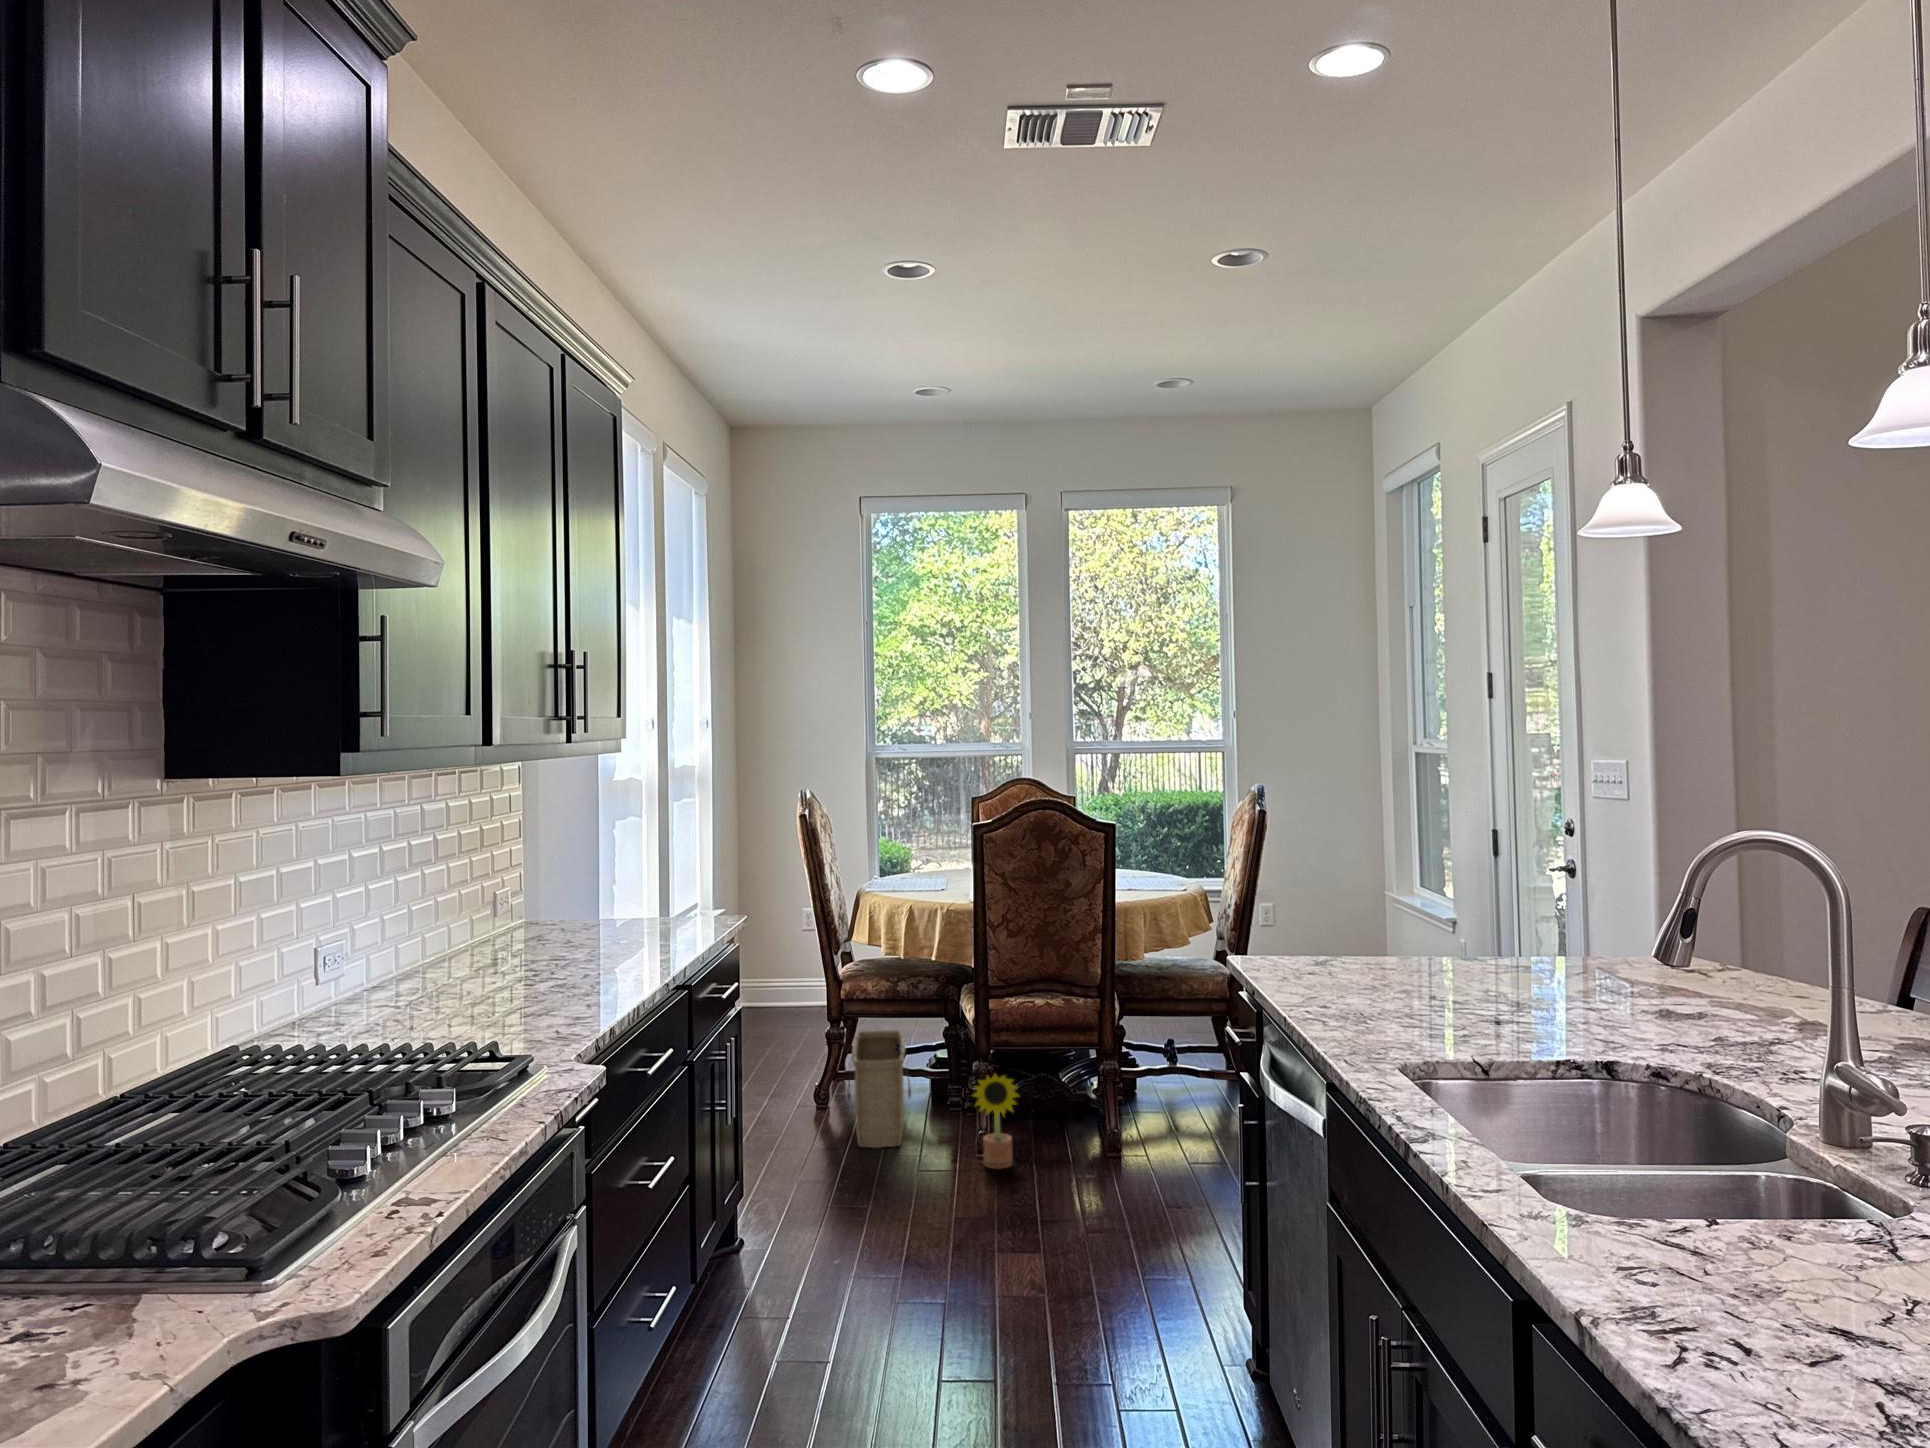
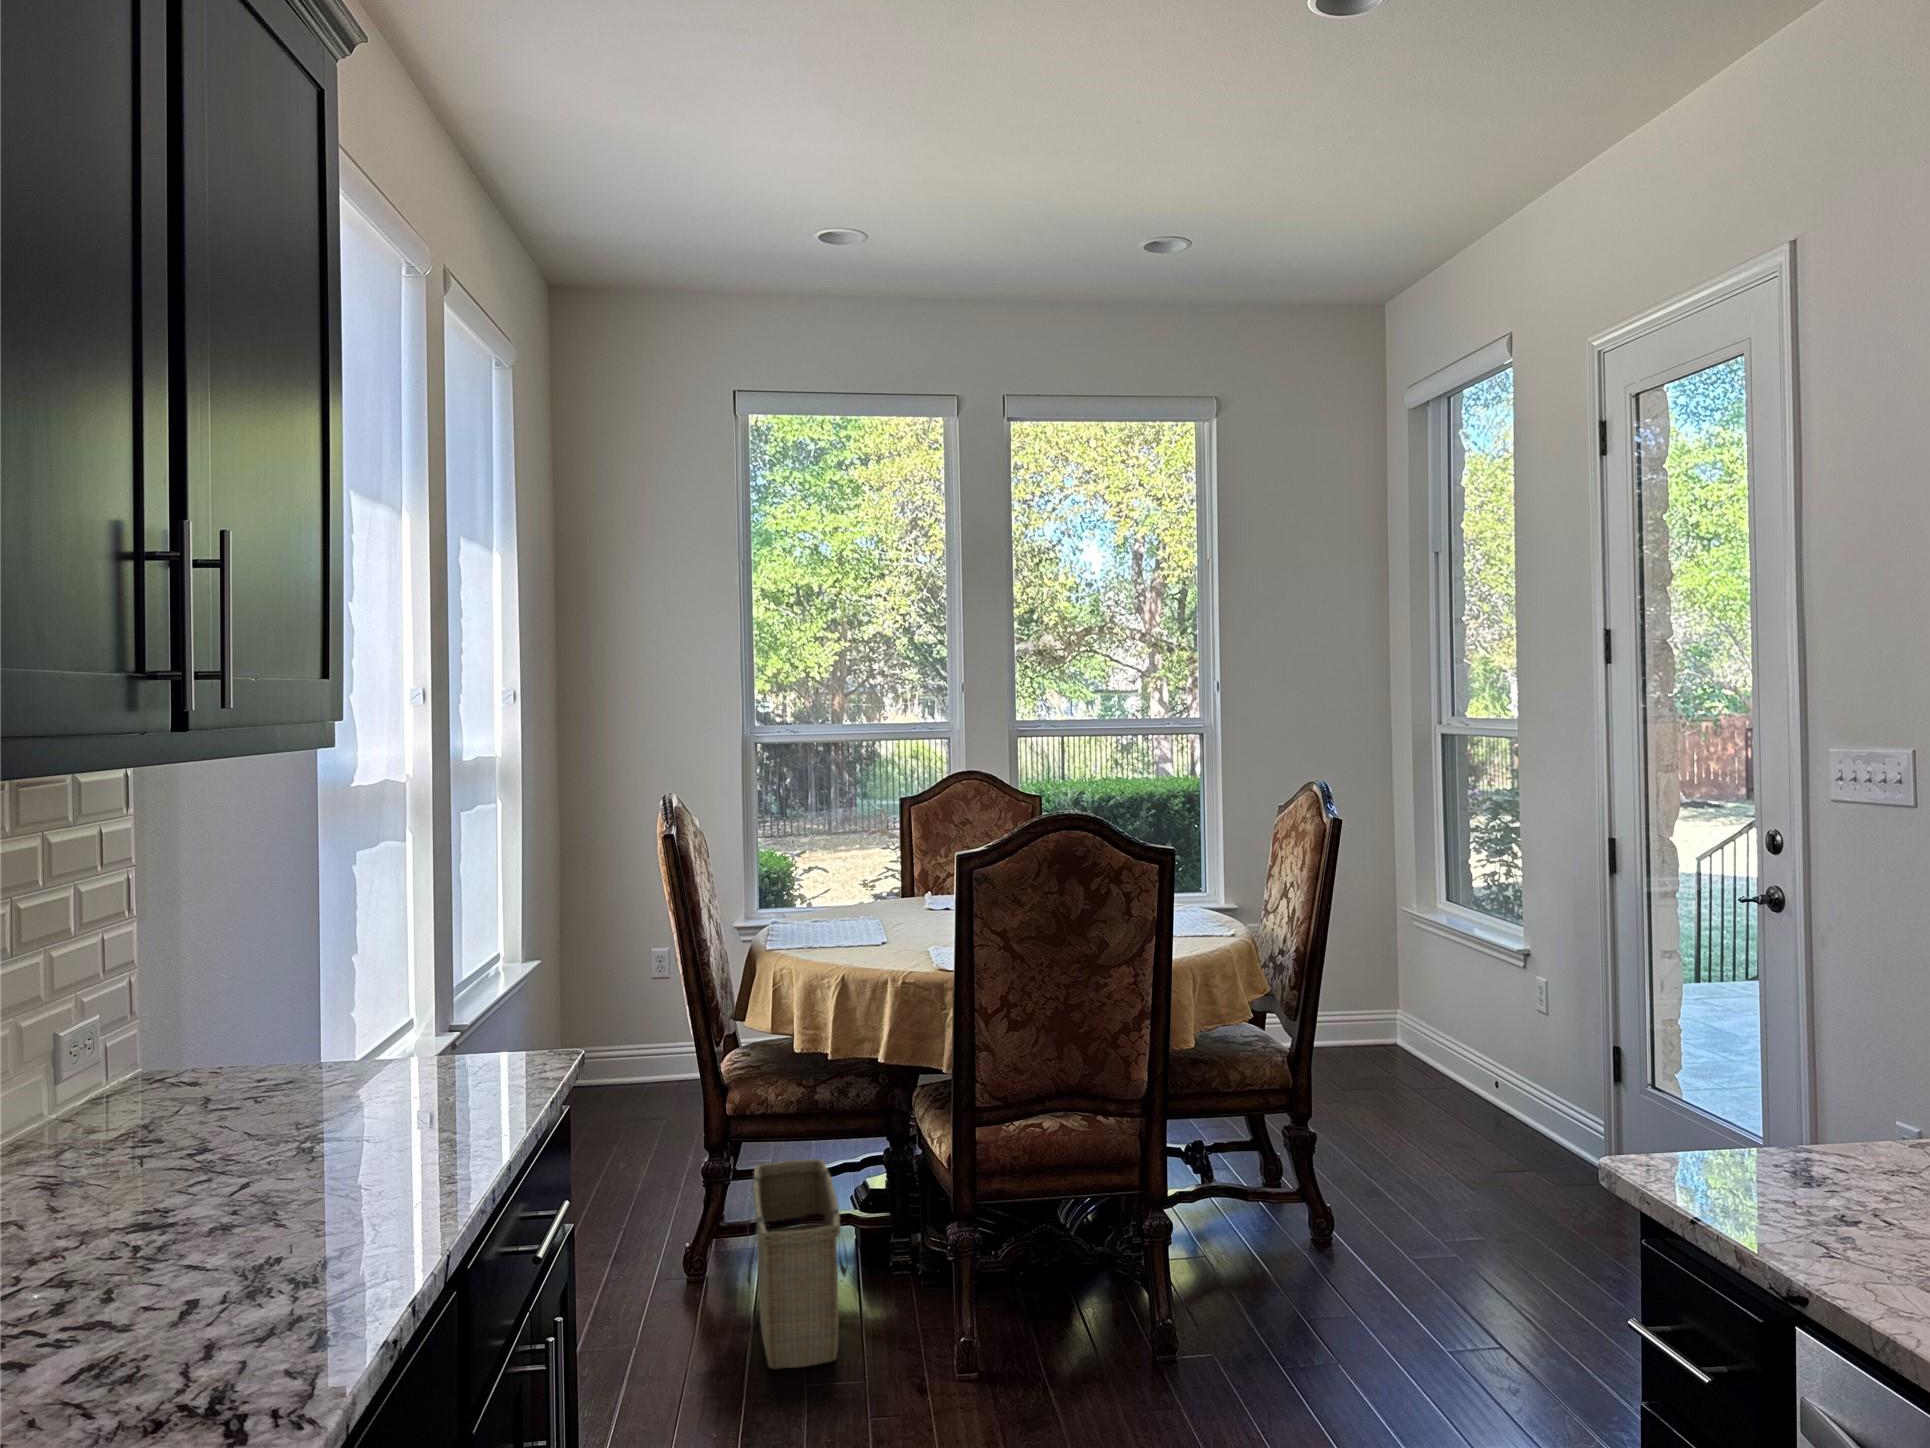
decorative plant: present [973,1074,1020,1168] -> none [962,1254,1040,1403]

